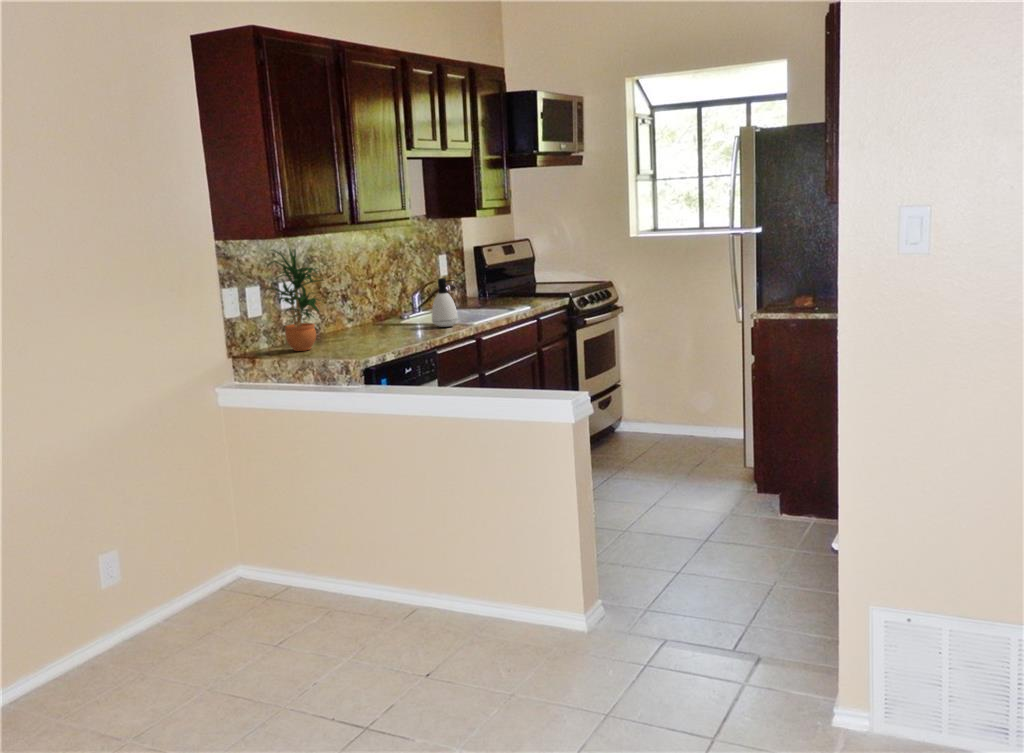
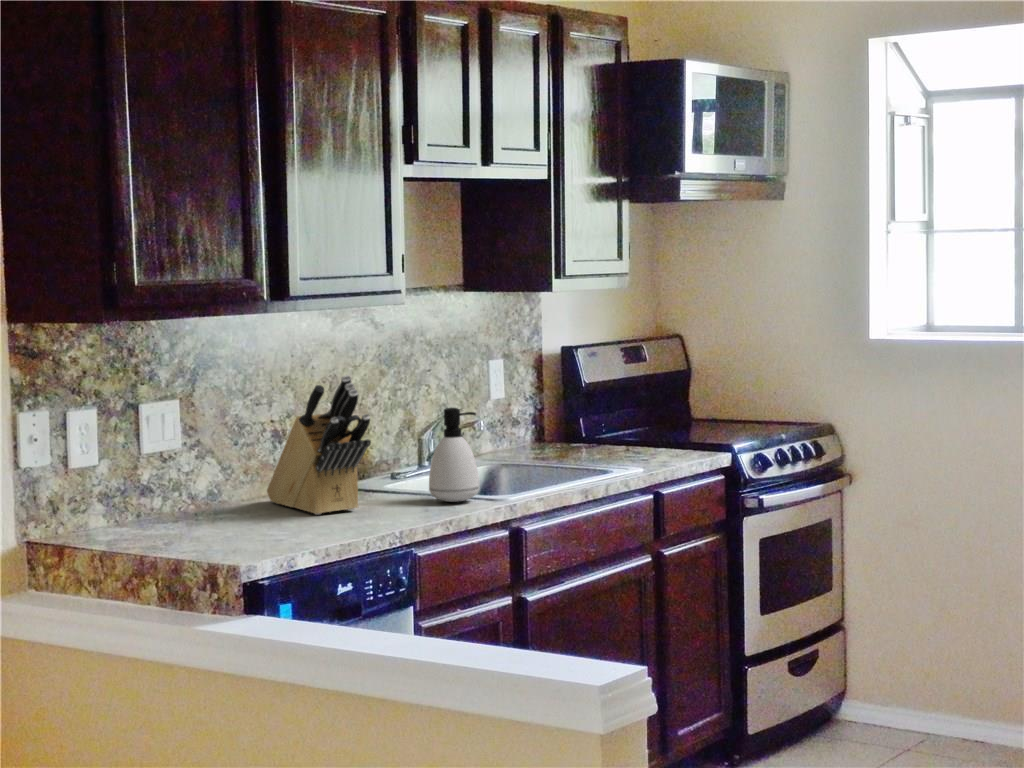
potted plant: present [268,248,323,351] -> none [99,340,213,536]
knife block: none [346,262,406,337] -> present [267,375,371,515]

